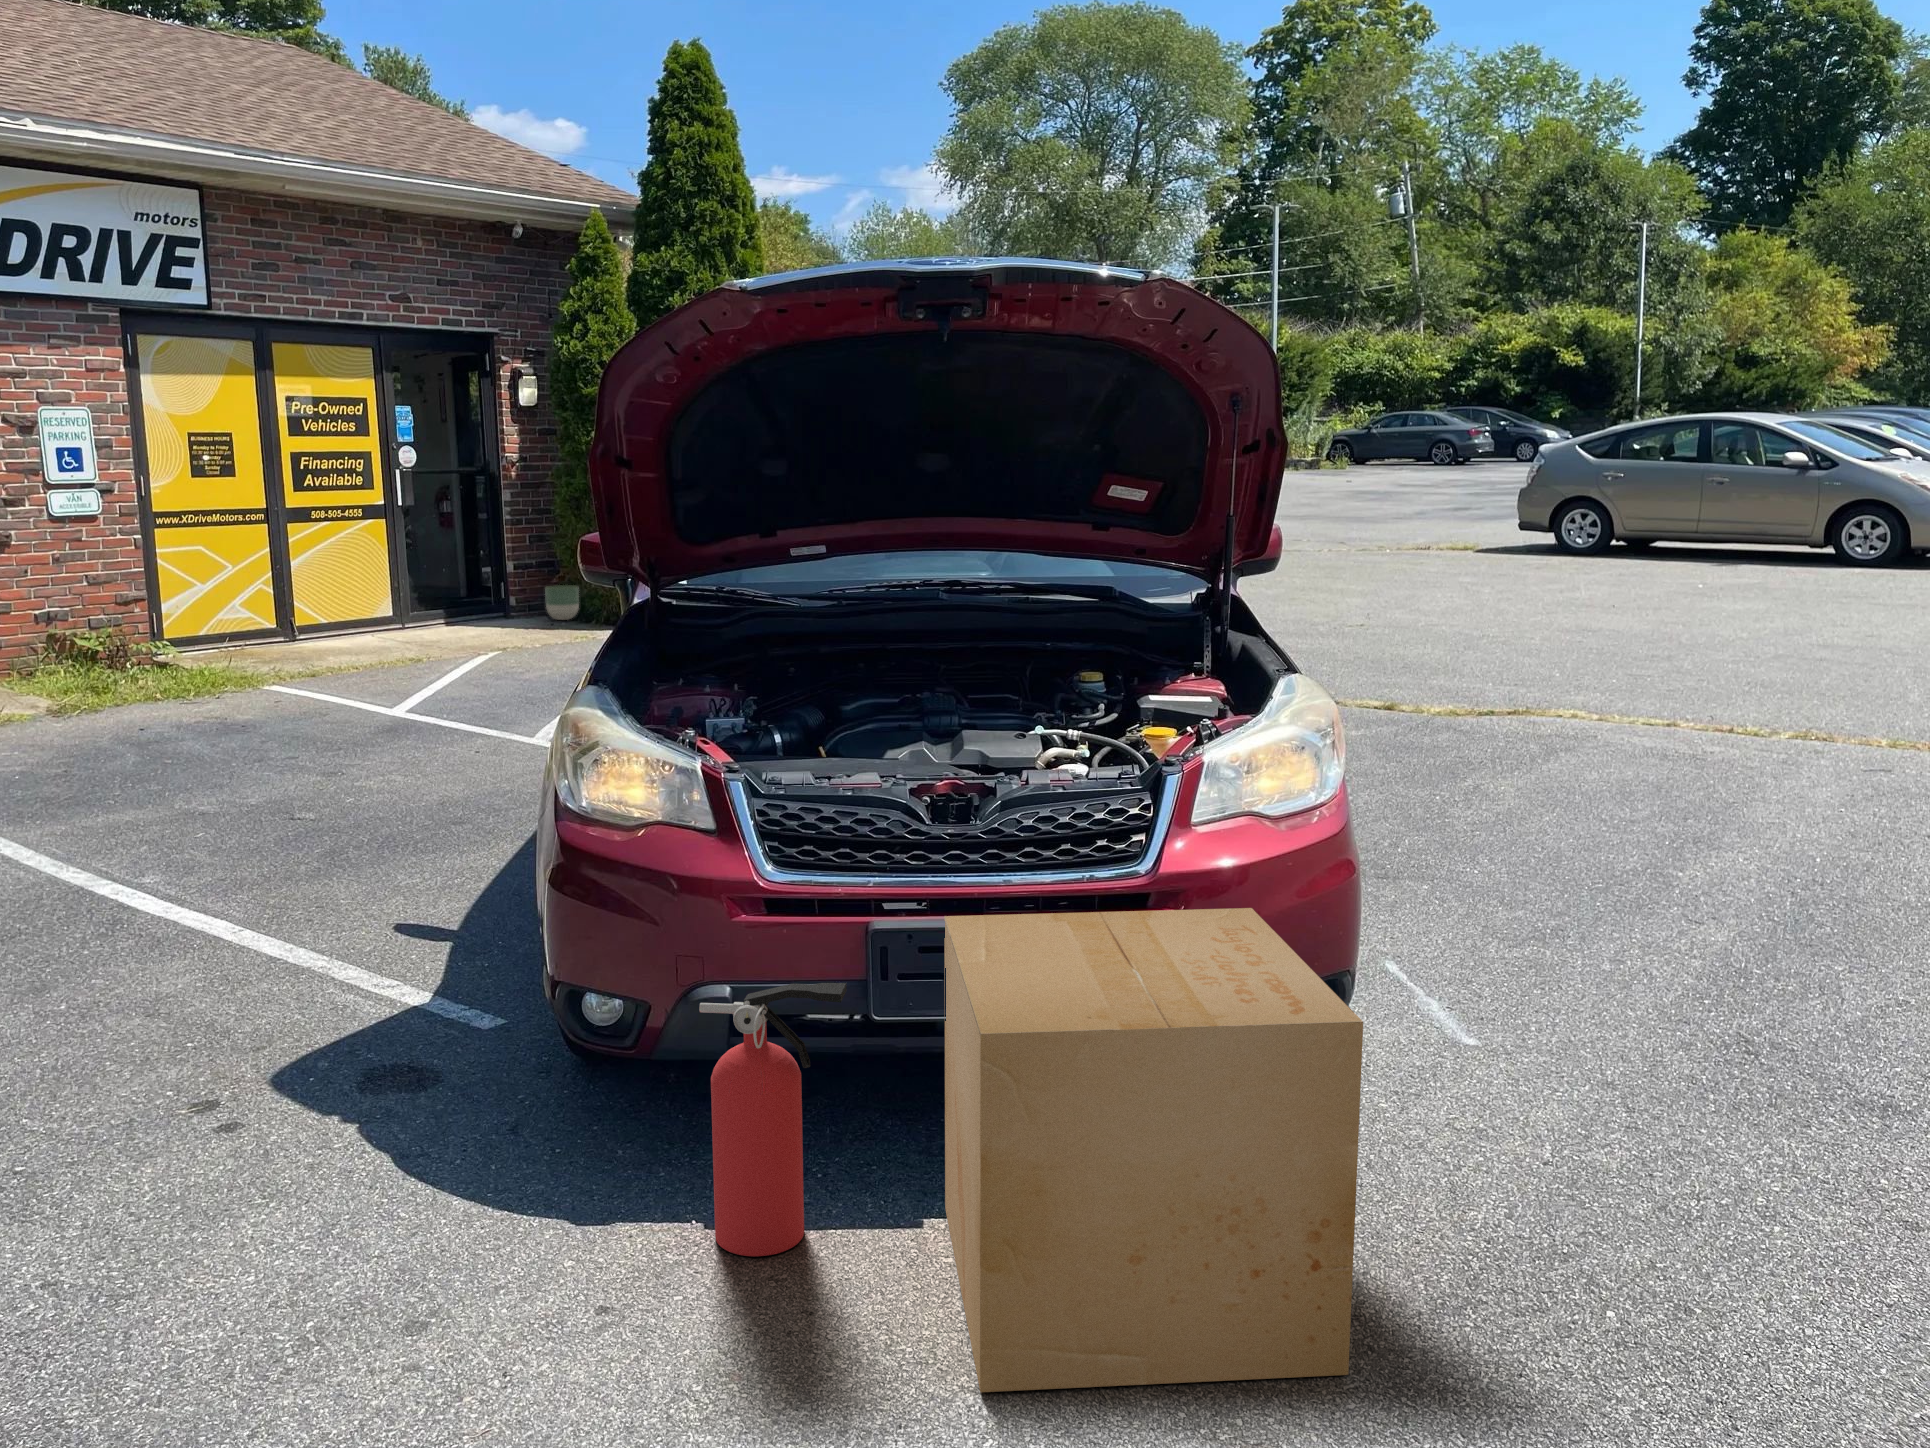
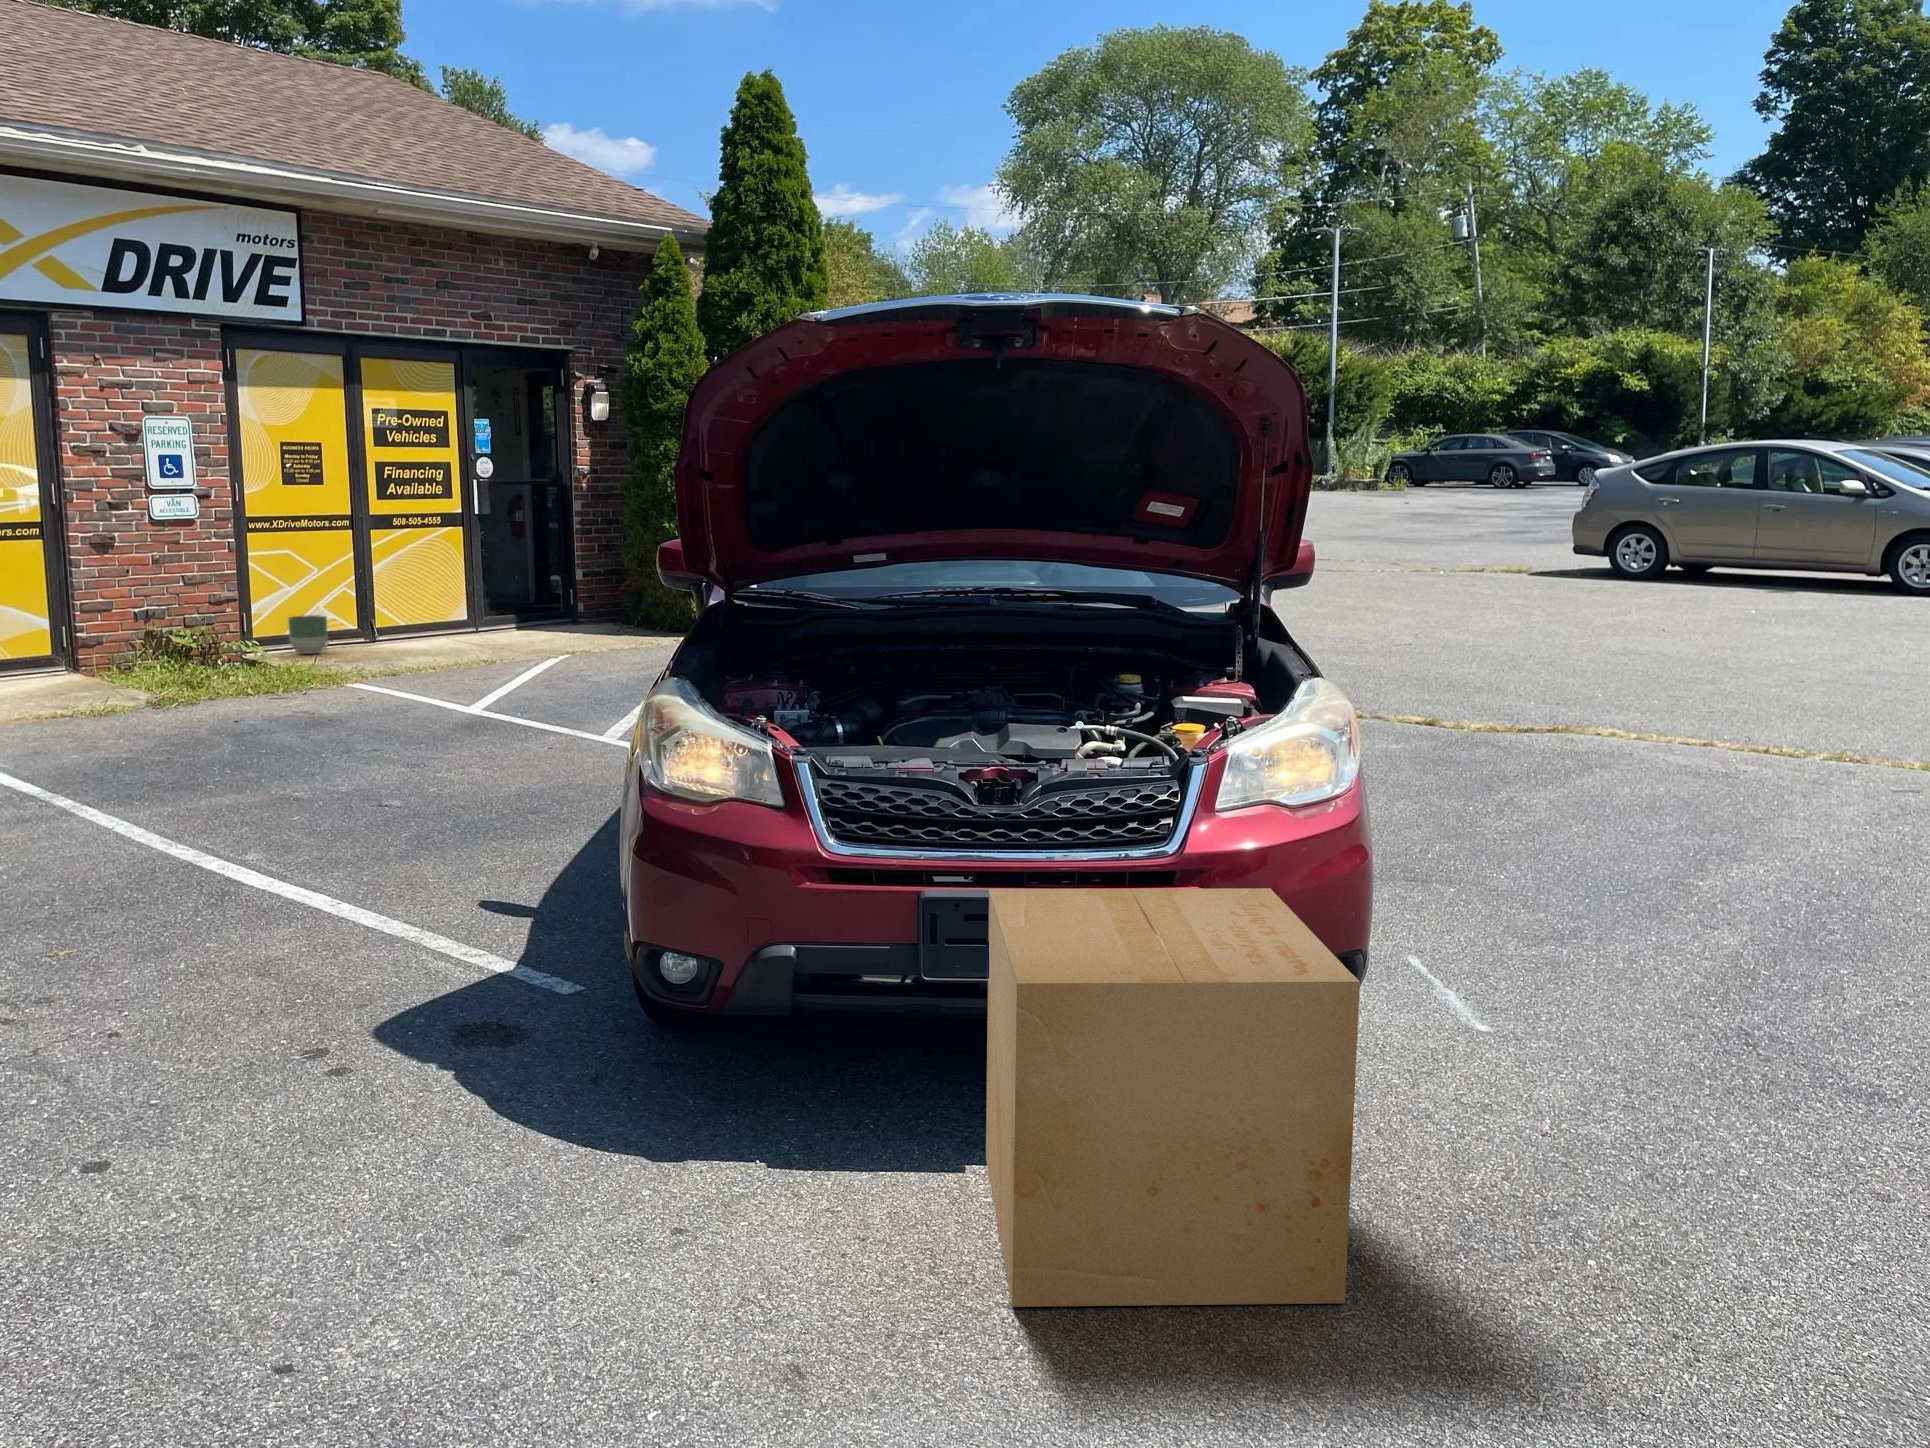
planter: present [545,585,579,620] -> present [288,615,328,654]
fire extinguisher: present [699,983,847,1256] -> none [767,946,899,1192]

